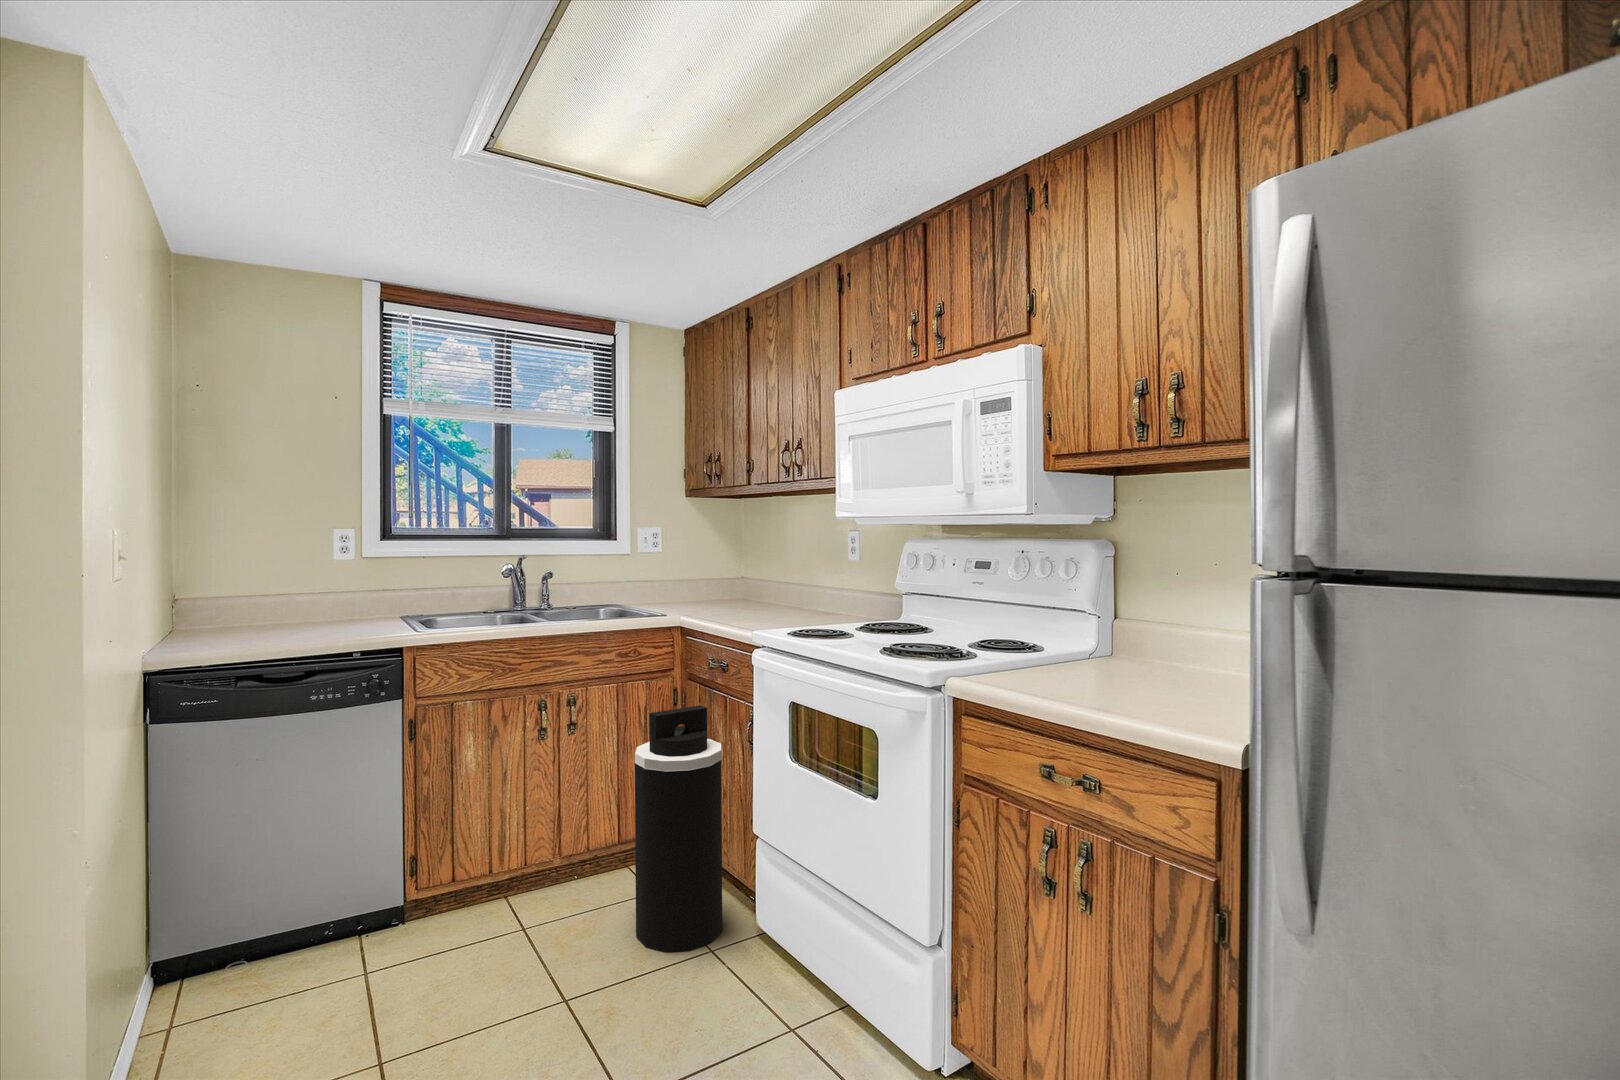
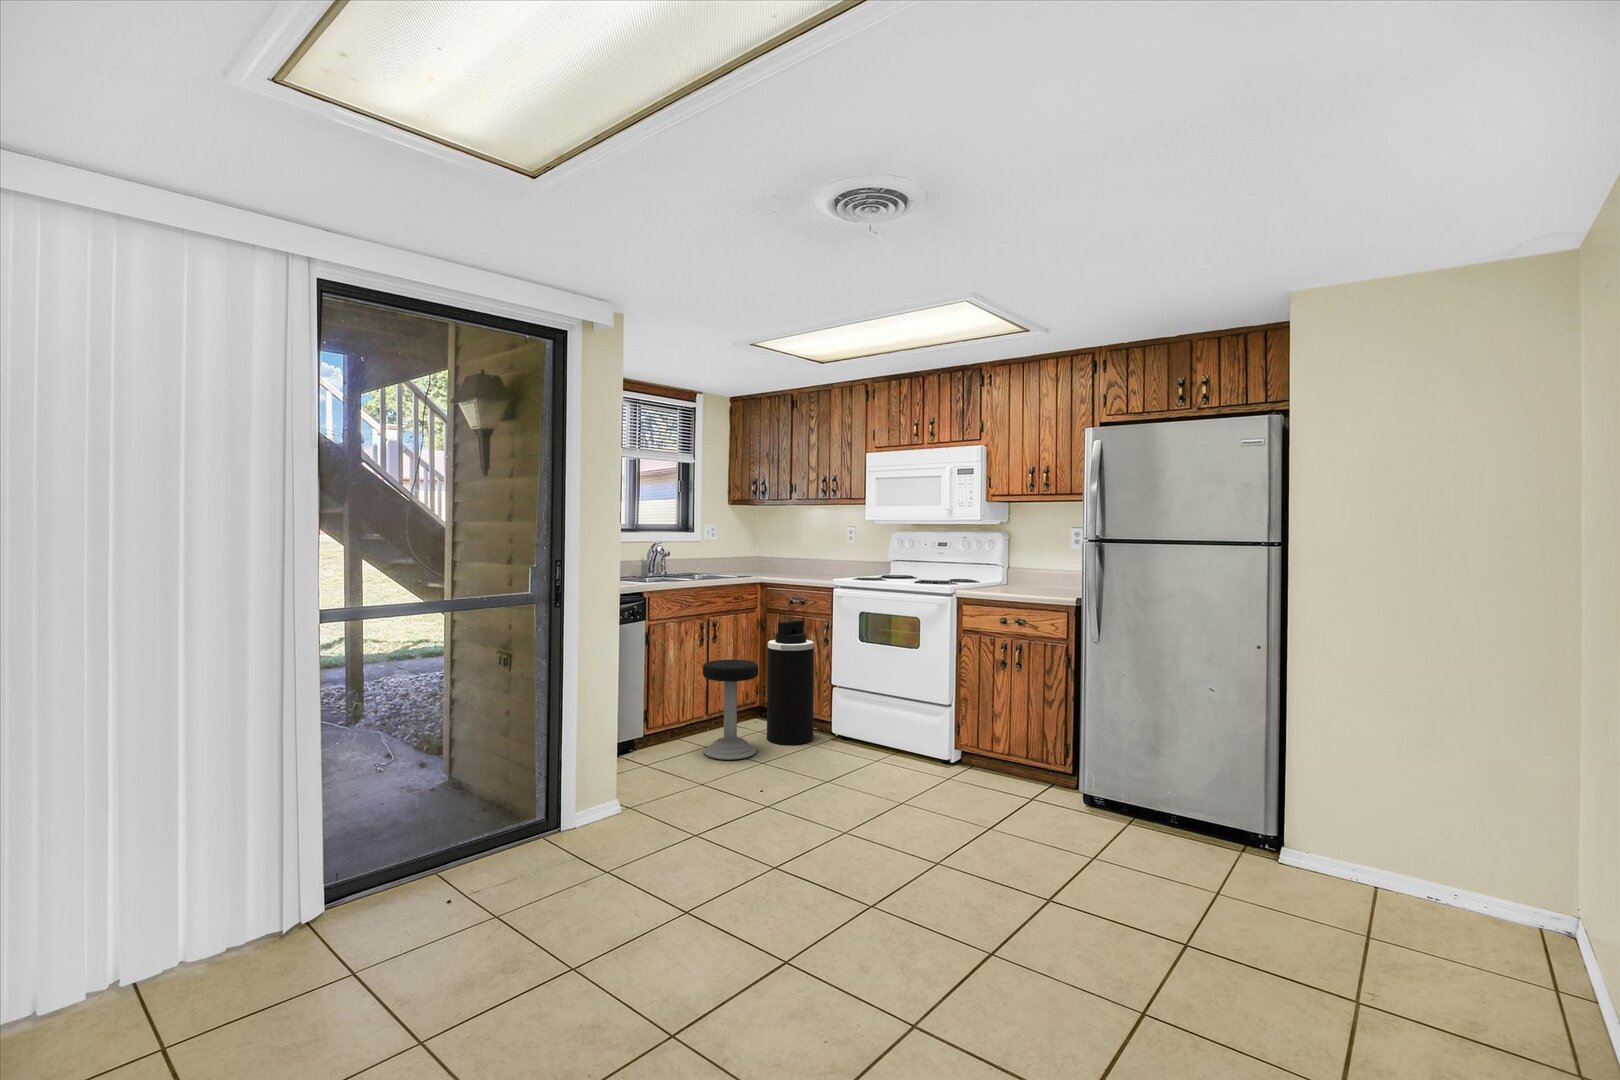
stool: none [475,780,586,993] -> present [703,660,758,760]

